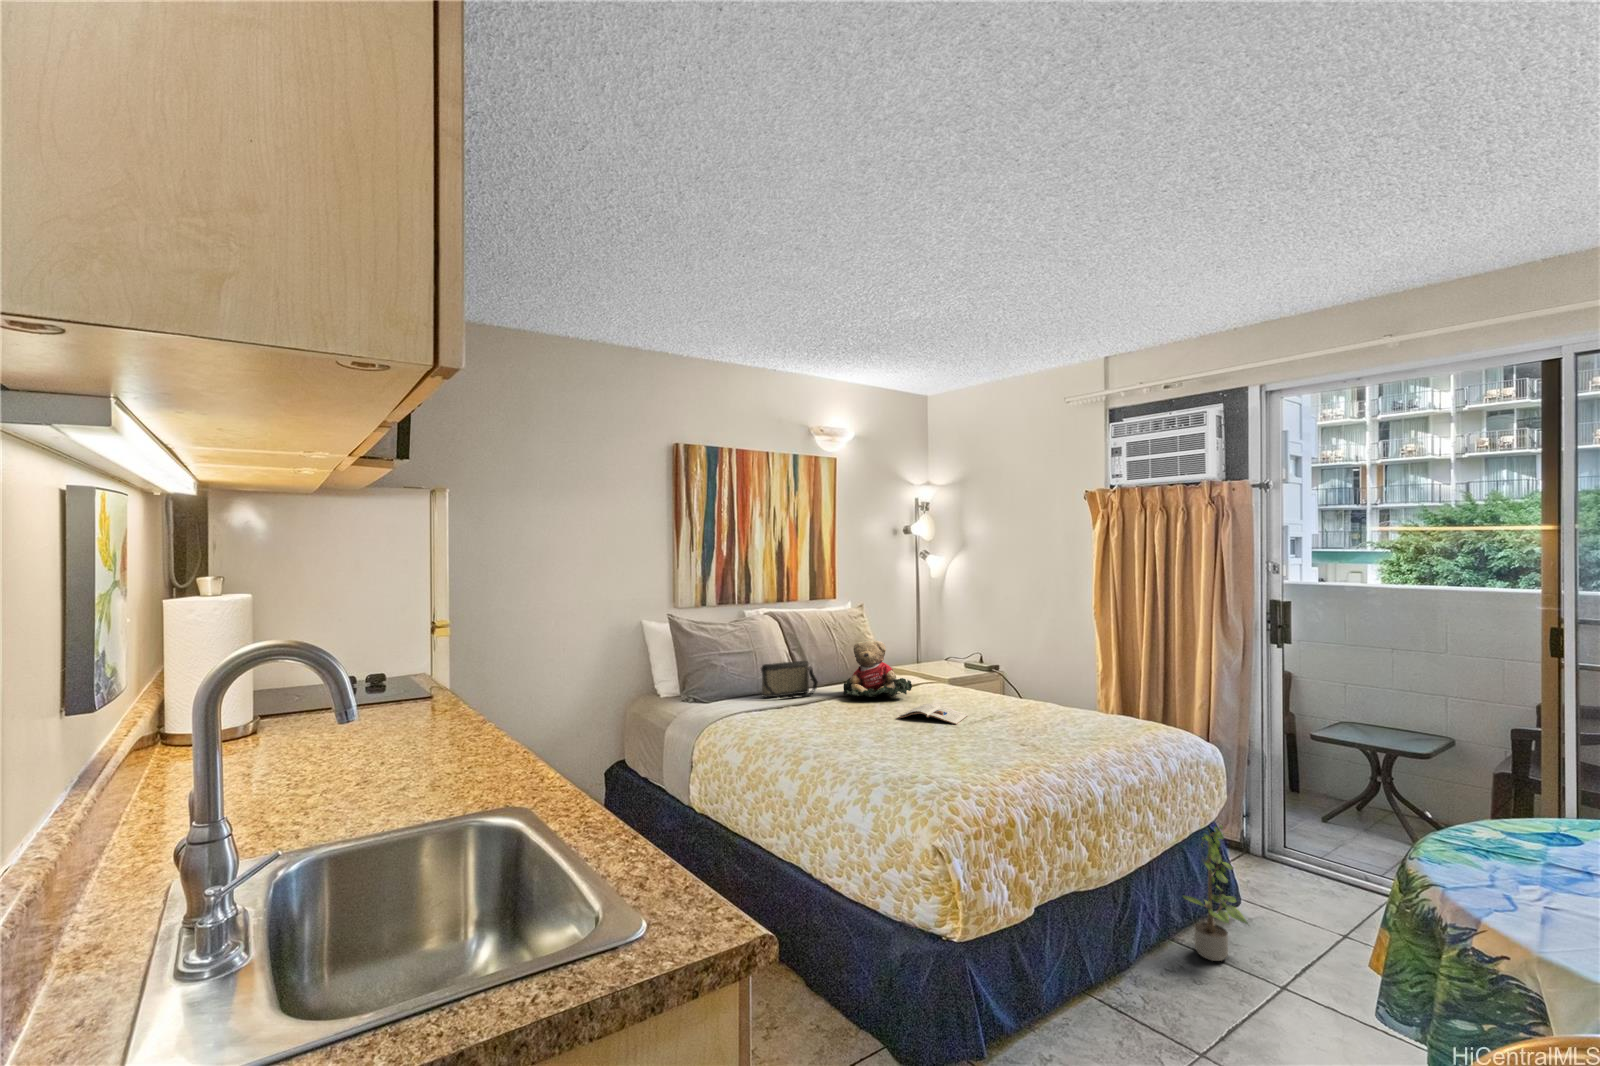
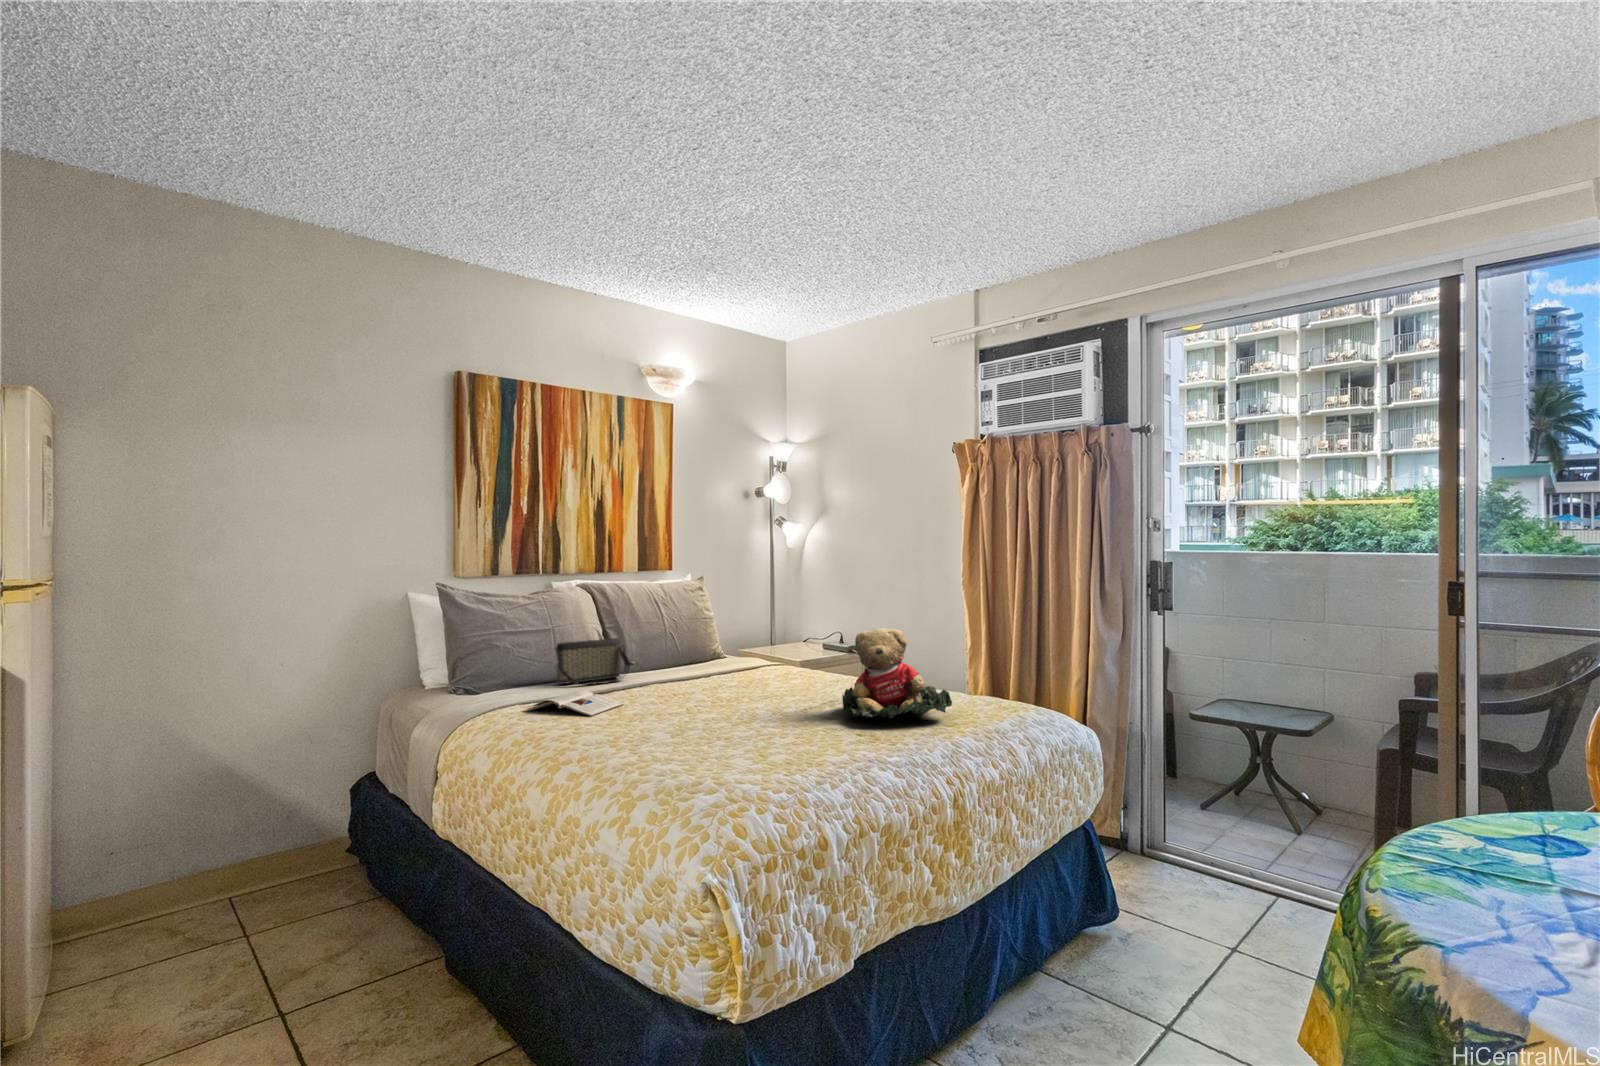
teddy bear: present [843,640,912,697] -> present [842,628,952,718]
magazine: present [898,703,968,724] -> present [527,690,624,716]
potted plant: present [1183,825,1247,961] -> none [1051,820,1131,996]

